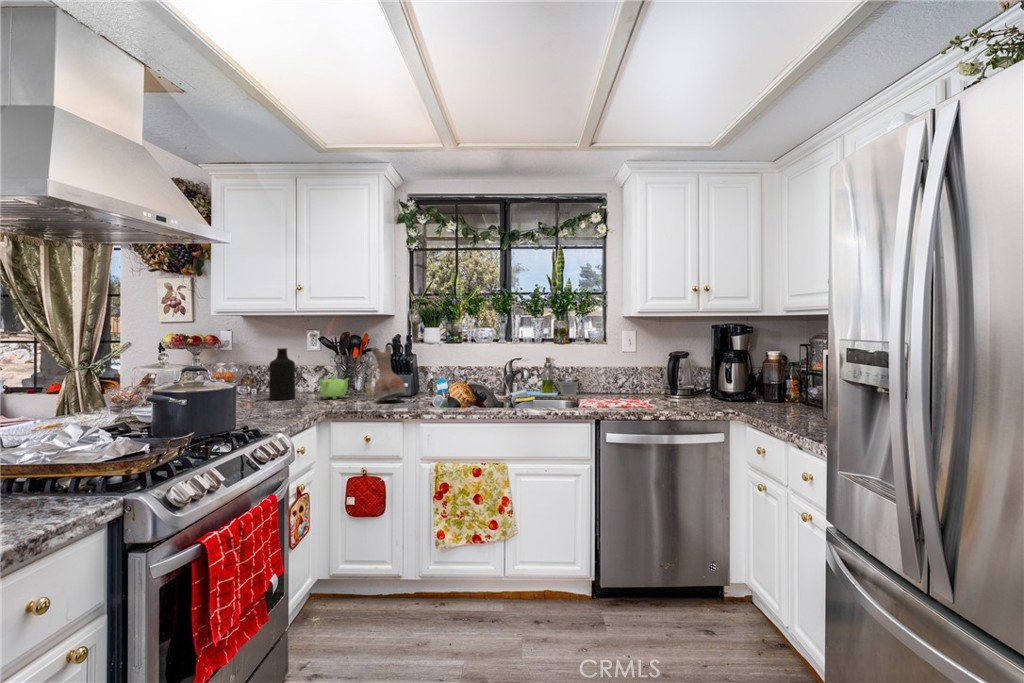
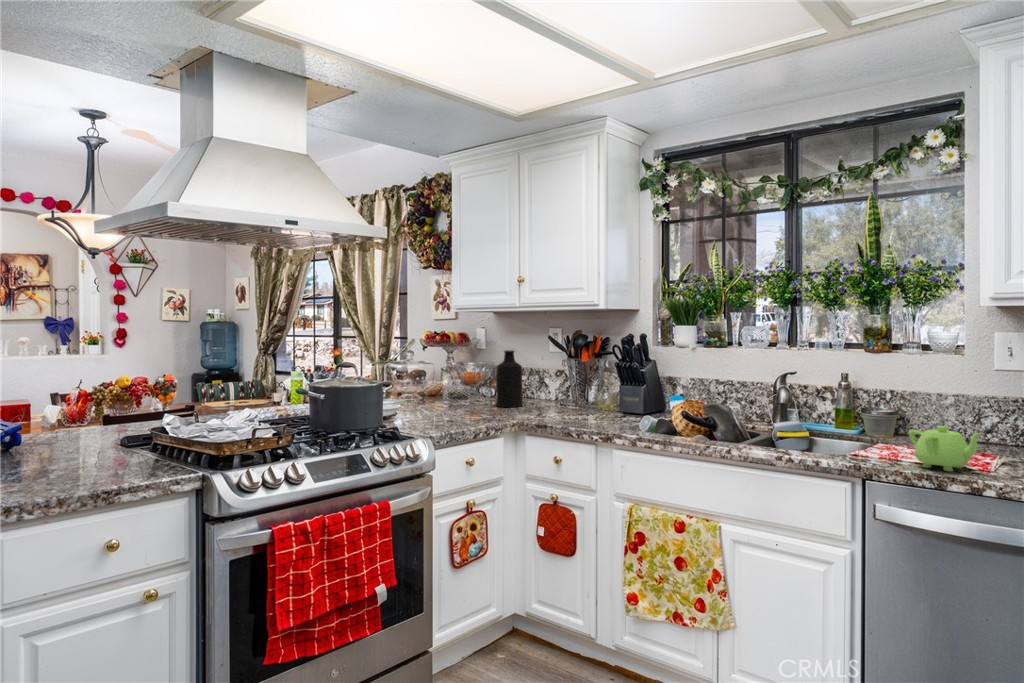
vase: present [371,346,406,401] -> none [585,350,623,418]
teapot: present [319,376,349,399] -> present [909,426,983,471]

